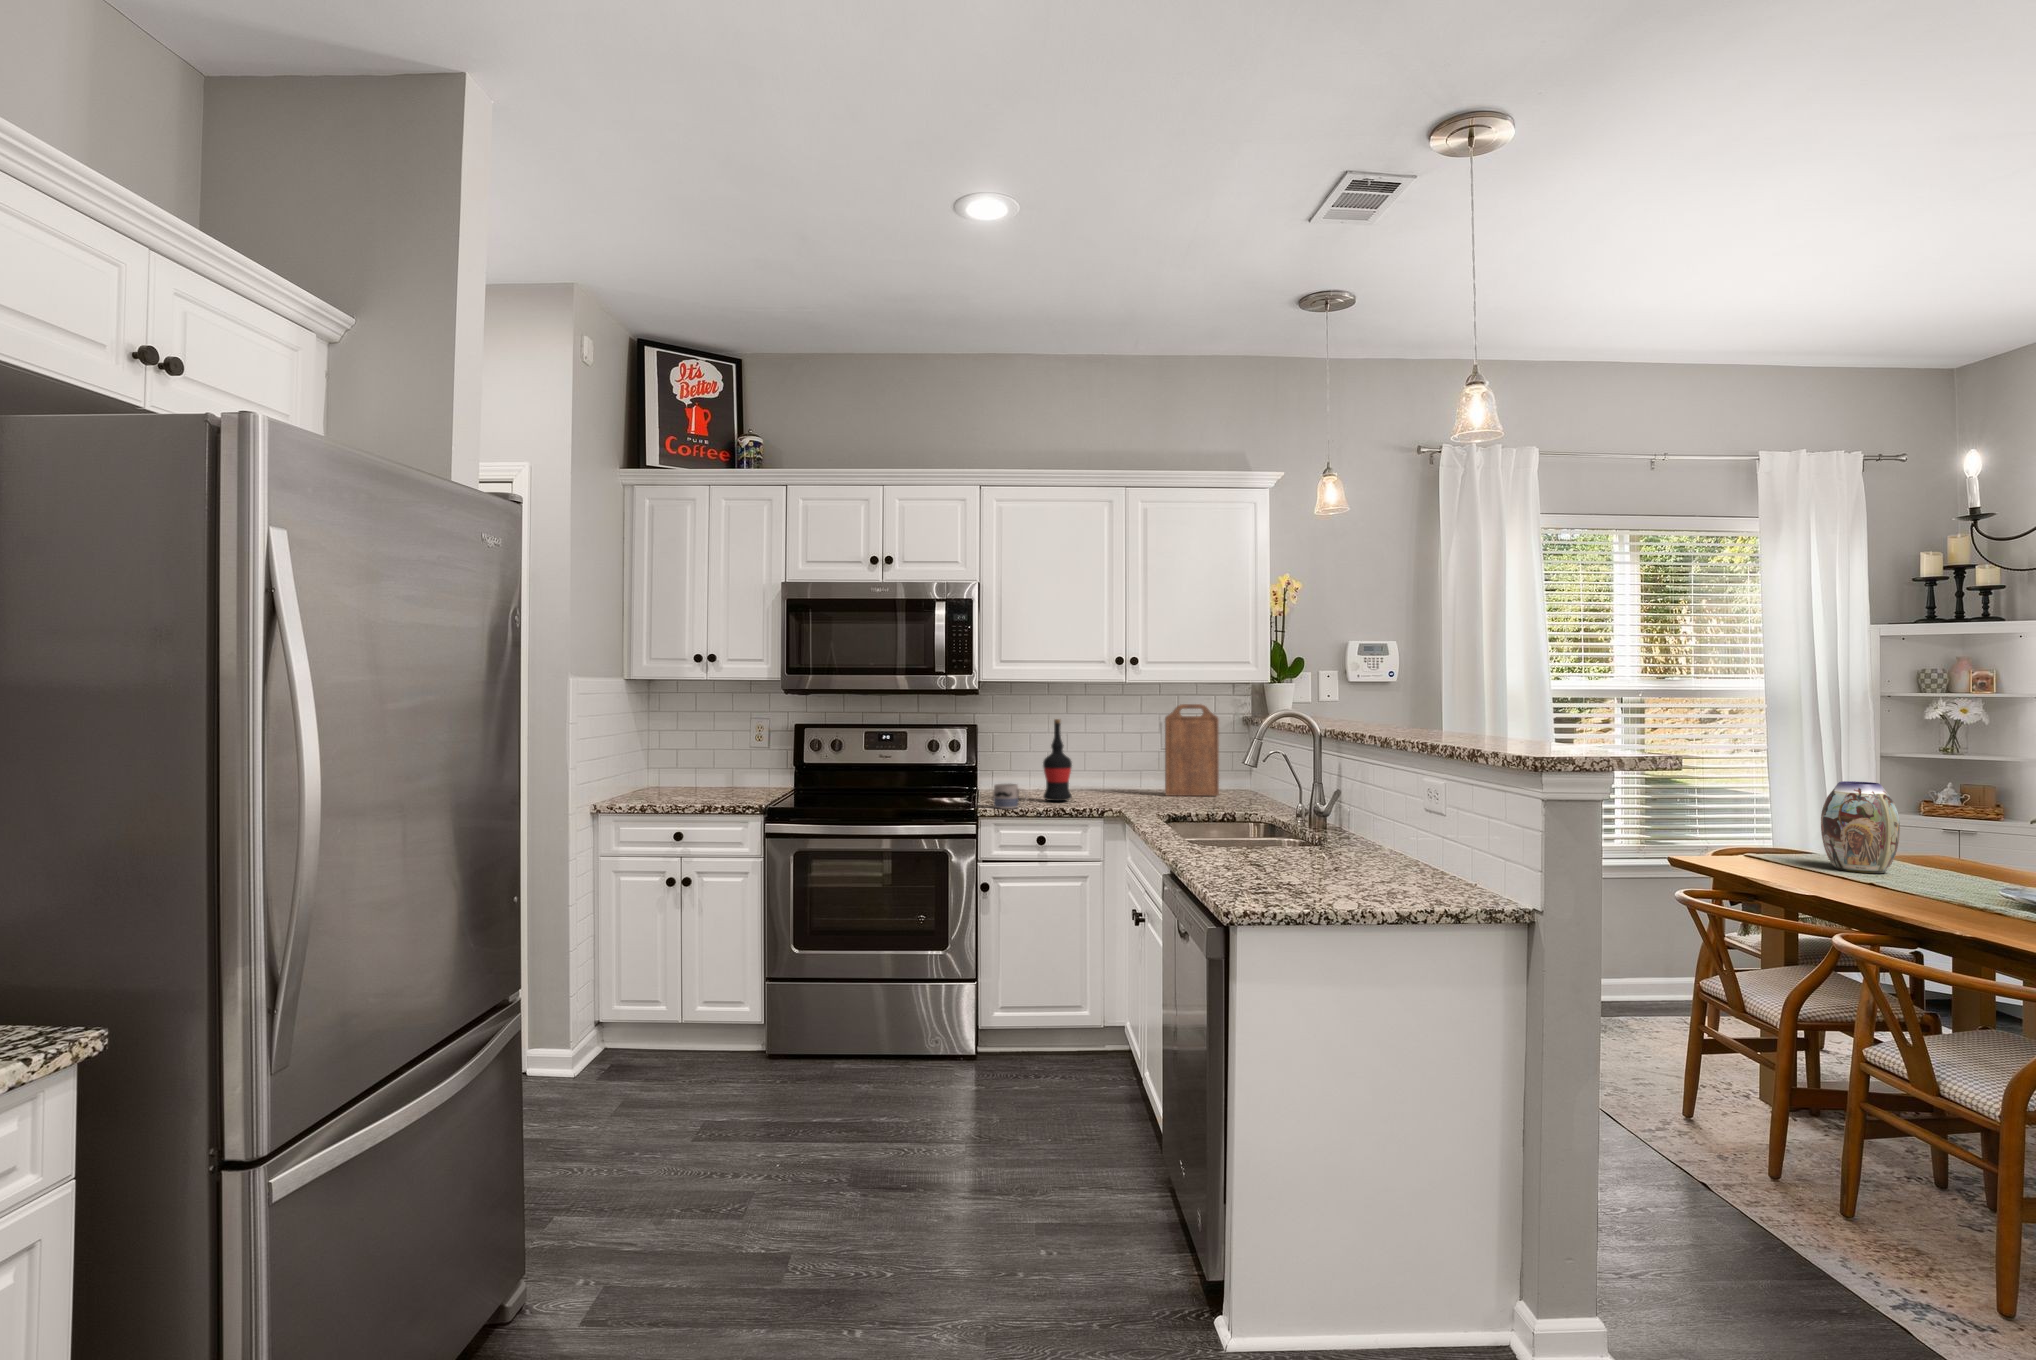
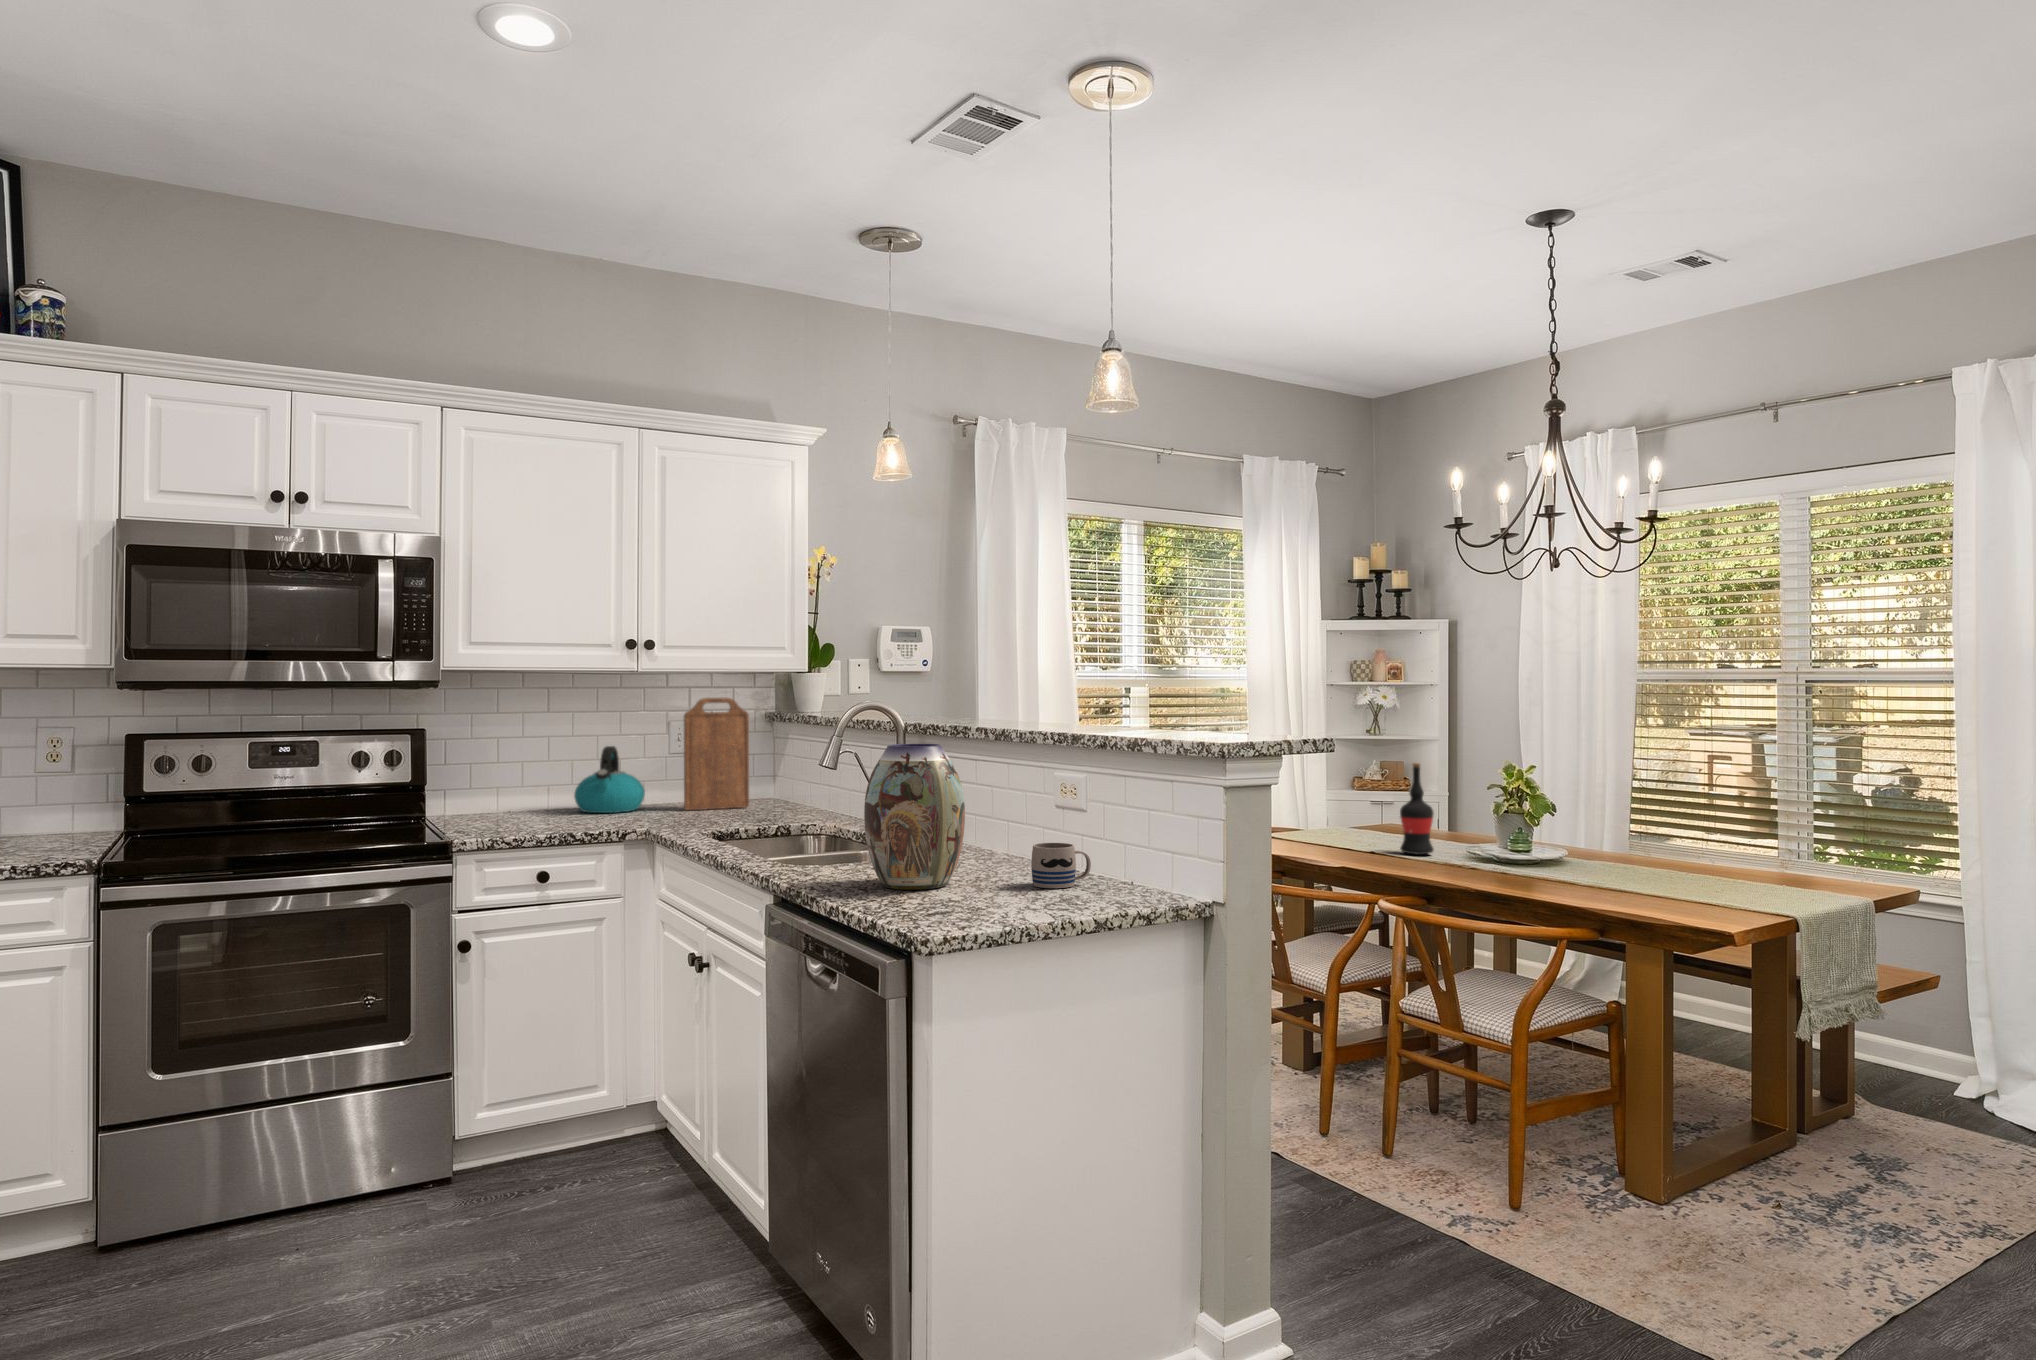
wine bottle: present [1043,719,1072,801] -> present [1400,763,1434,855]
kettle: none [1083,742,1137,794] -> present [574,746,645,813]
vase: present [1821,781,1900,873] -> present [864,744,965,890]
mug: present [993,784,1027,809] -> present [1031,843,1091,888]

